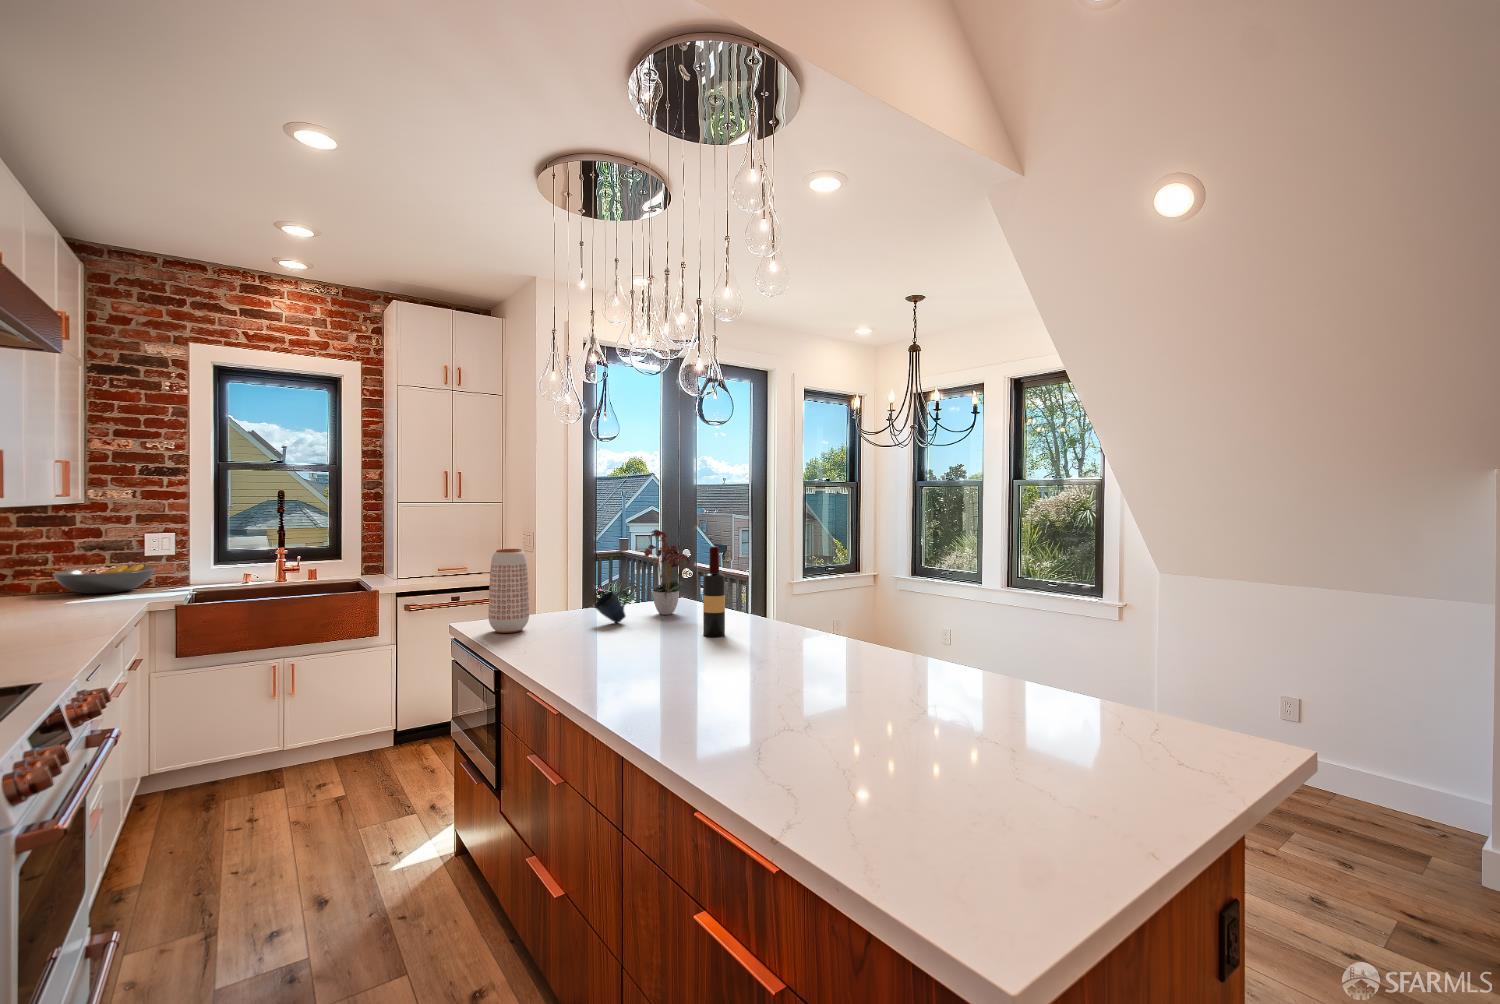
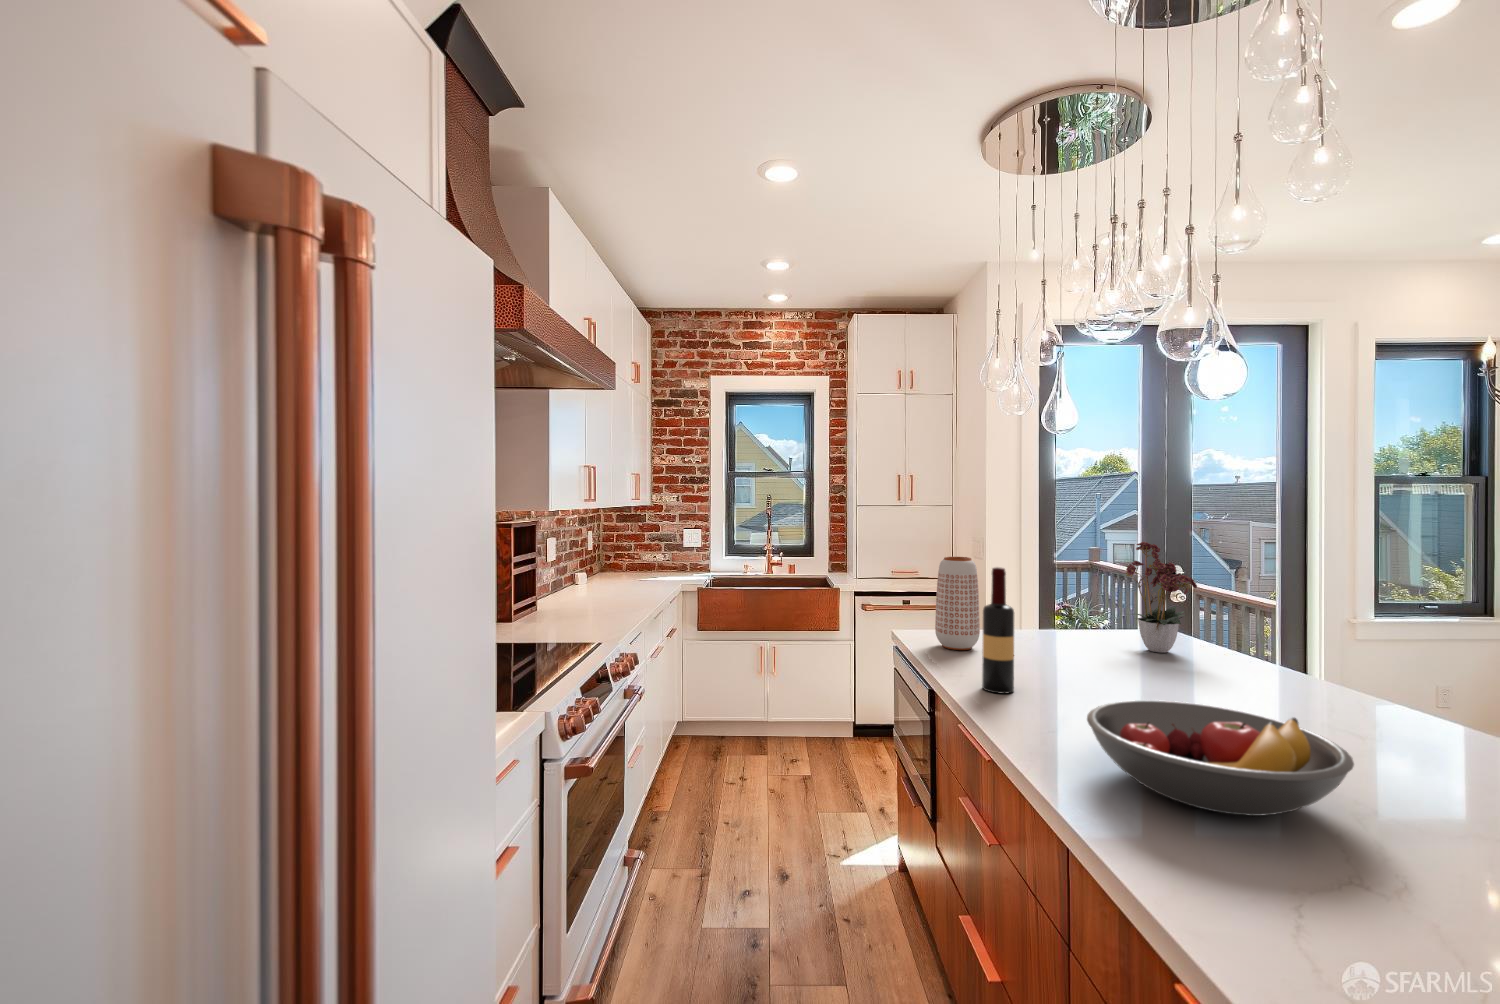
wine bottle: present [703,546,725,637] -> present [982,567,1014,694]
fruit bowl: present [52,564,156,594] -> present [1087,700,1354,816]
mug: present [595,591,628,624] -> none [1059,615,1104,656]

